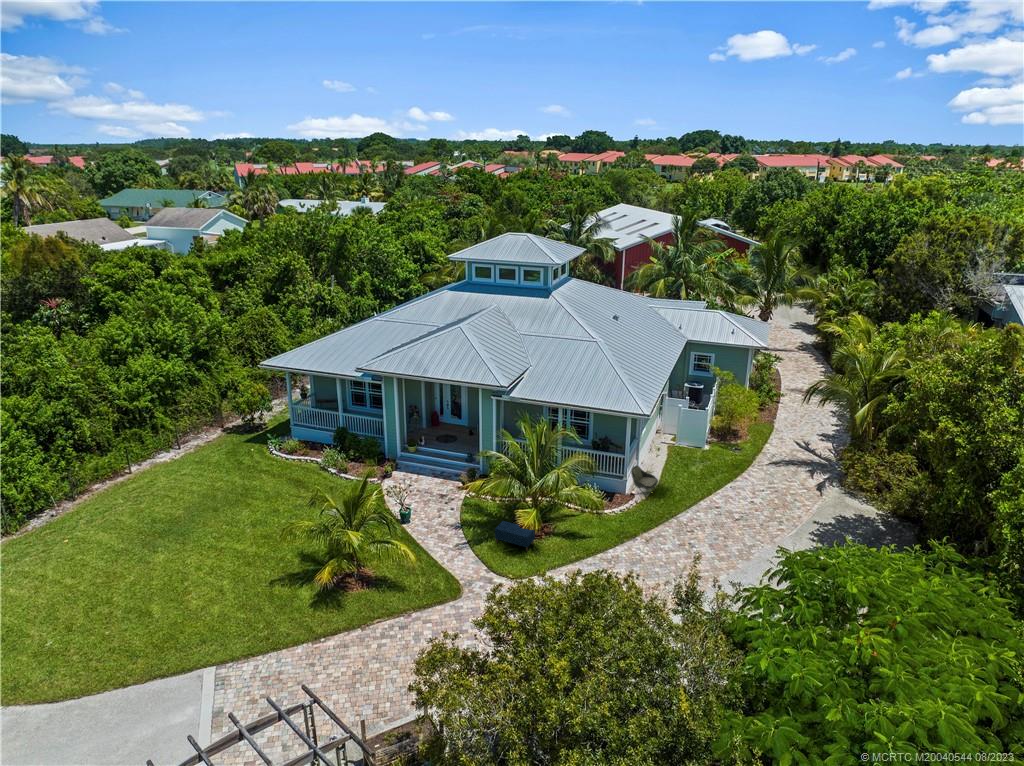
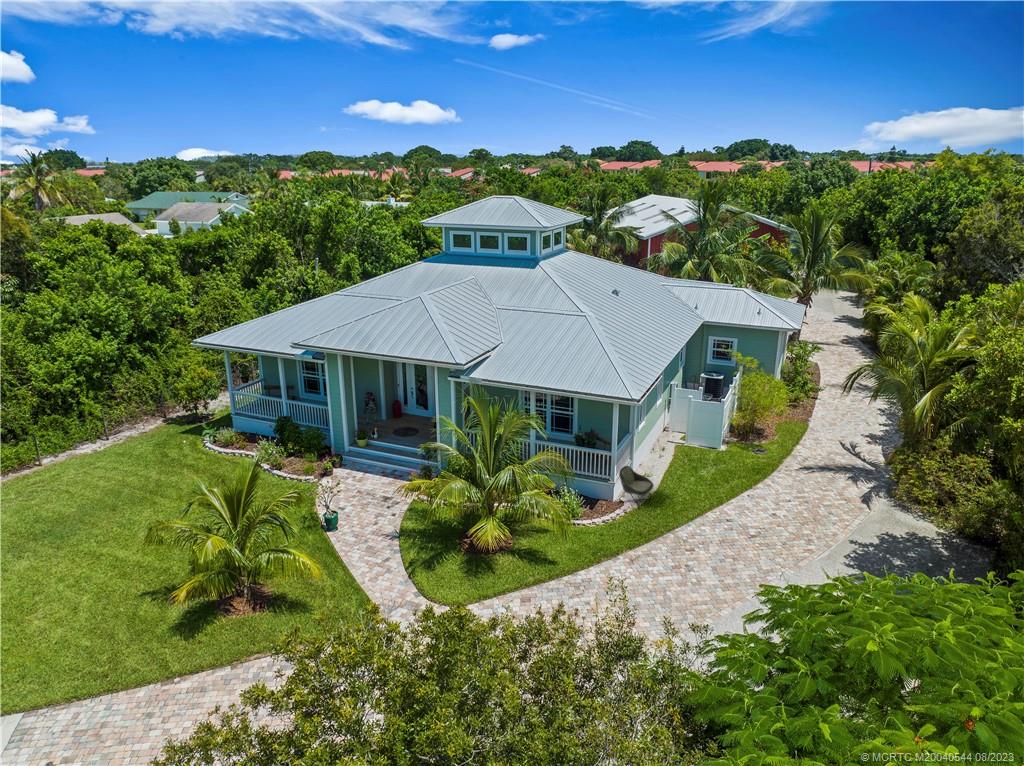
bench: present [495,521,535,551] -> none [434,530,485,571]

